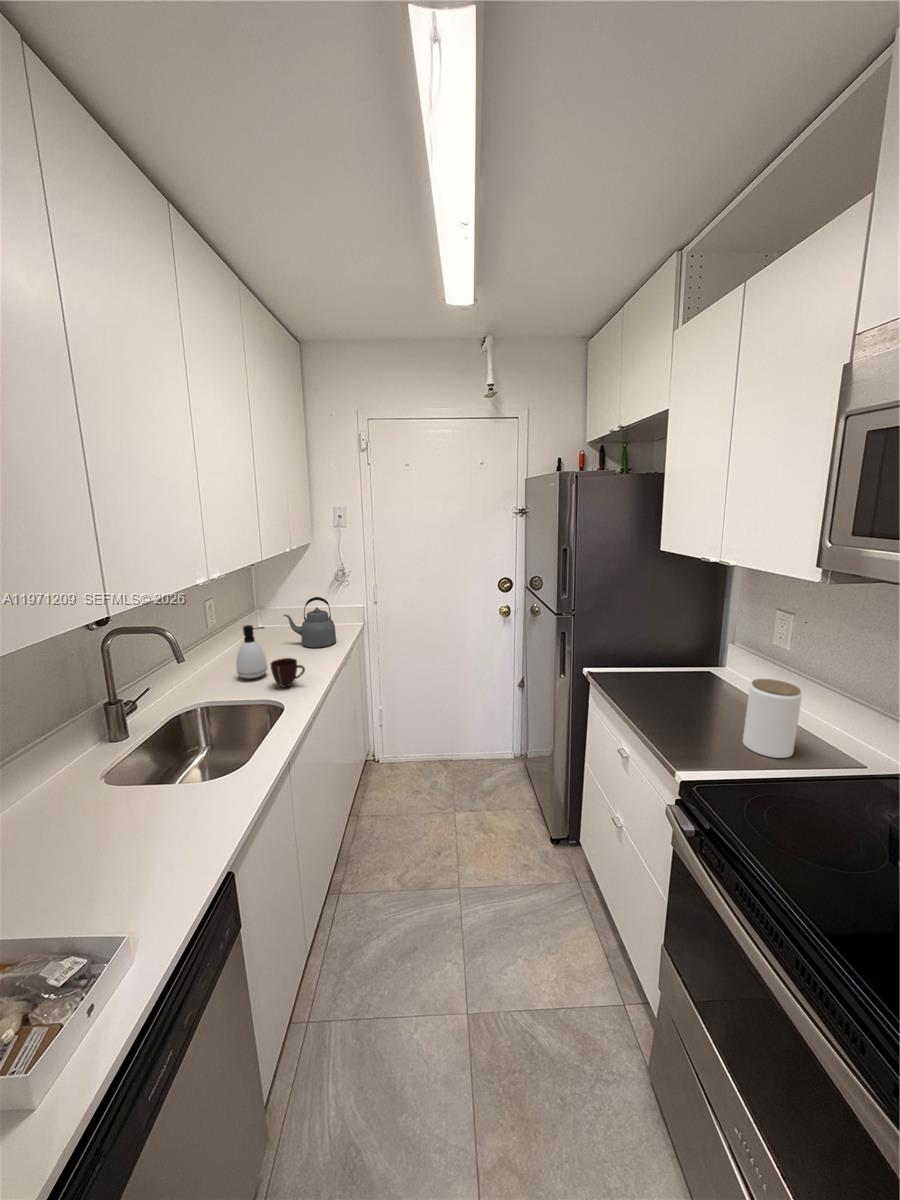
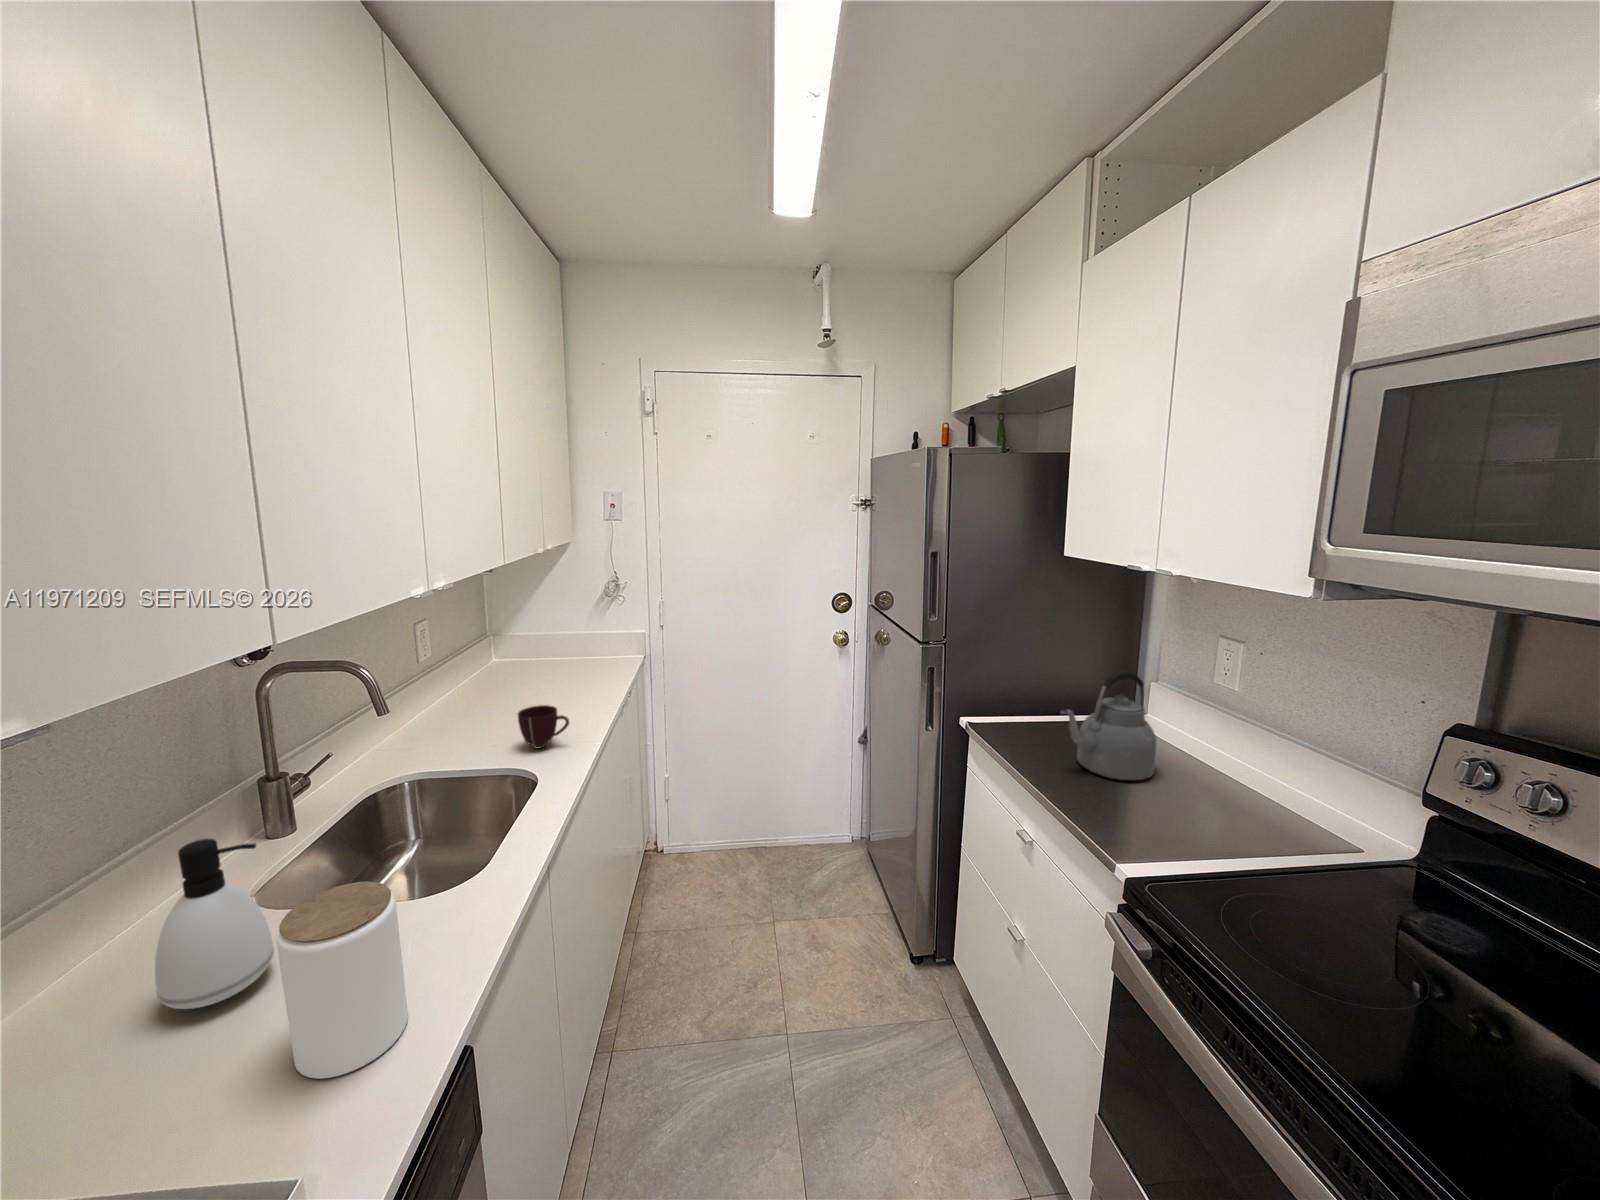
kettle: present [283,597,336,648] -> present [1061,671,1156,780]
soap dispenser: present [236,625,267,678] -> present [155,839,274,1009]
jar: present [743,679,802,758] -> present [277,882,408,1079]

